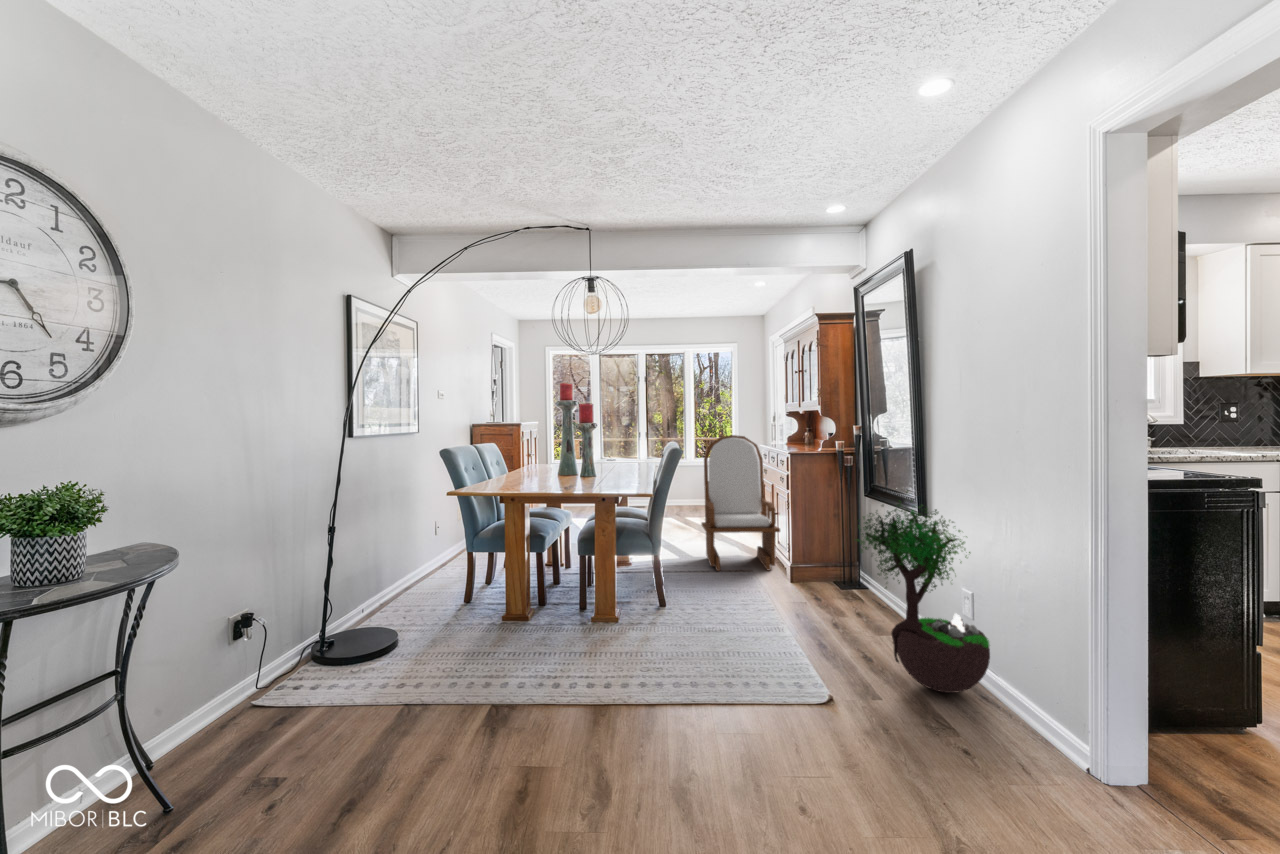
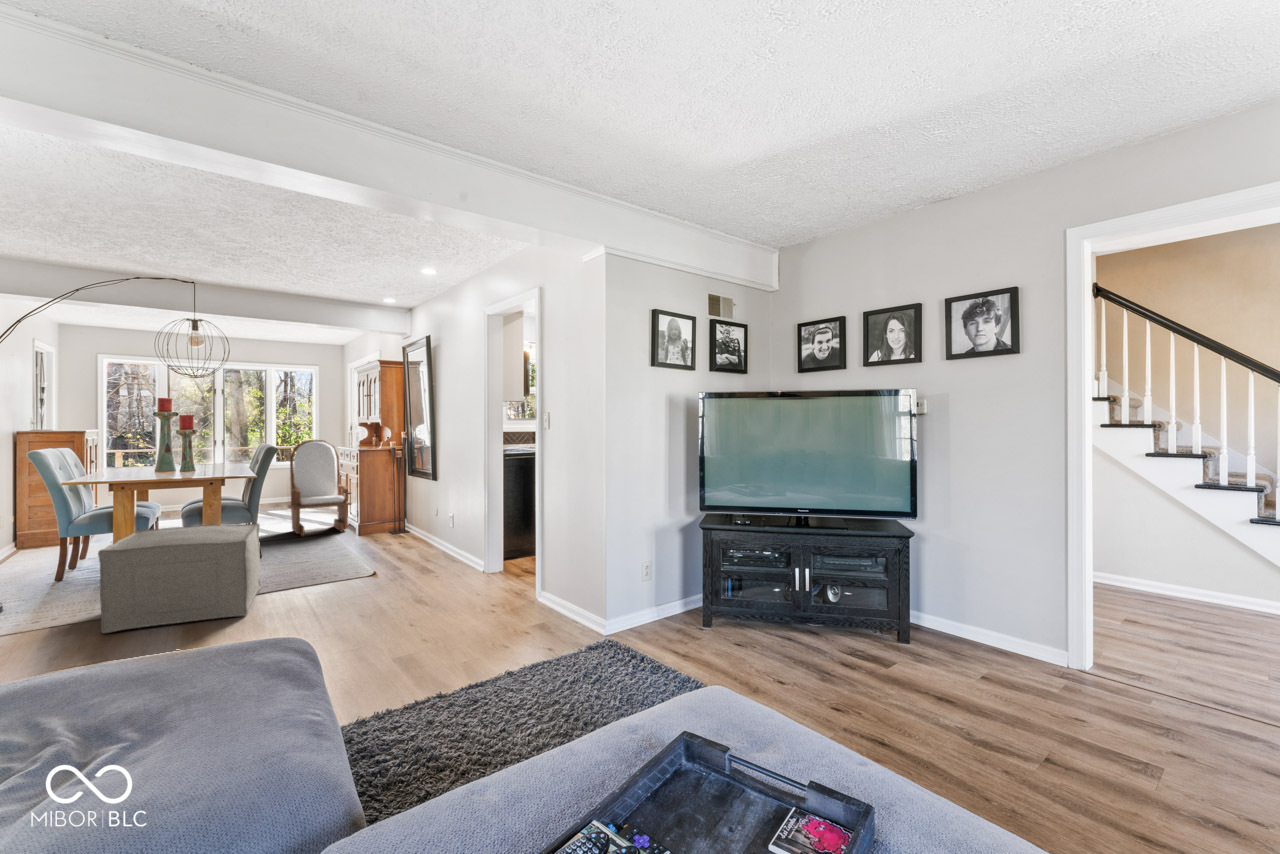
potted tree: present [857,500,990,693] -> none [392,464,457,561]
ottoman: none [392,577,643,801] -> present [98,523,261,633]

